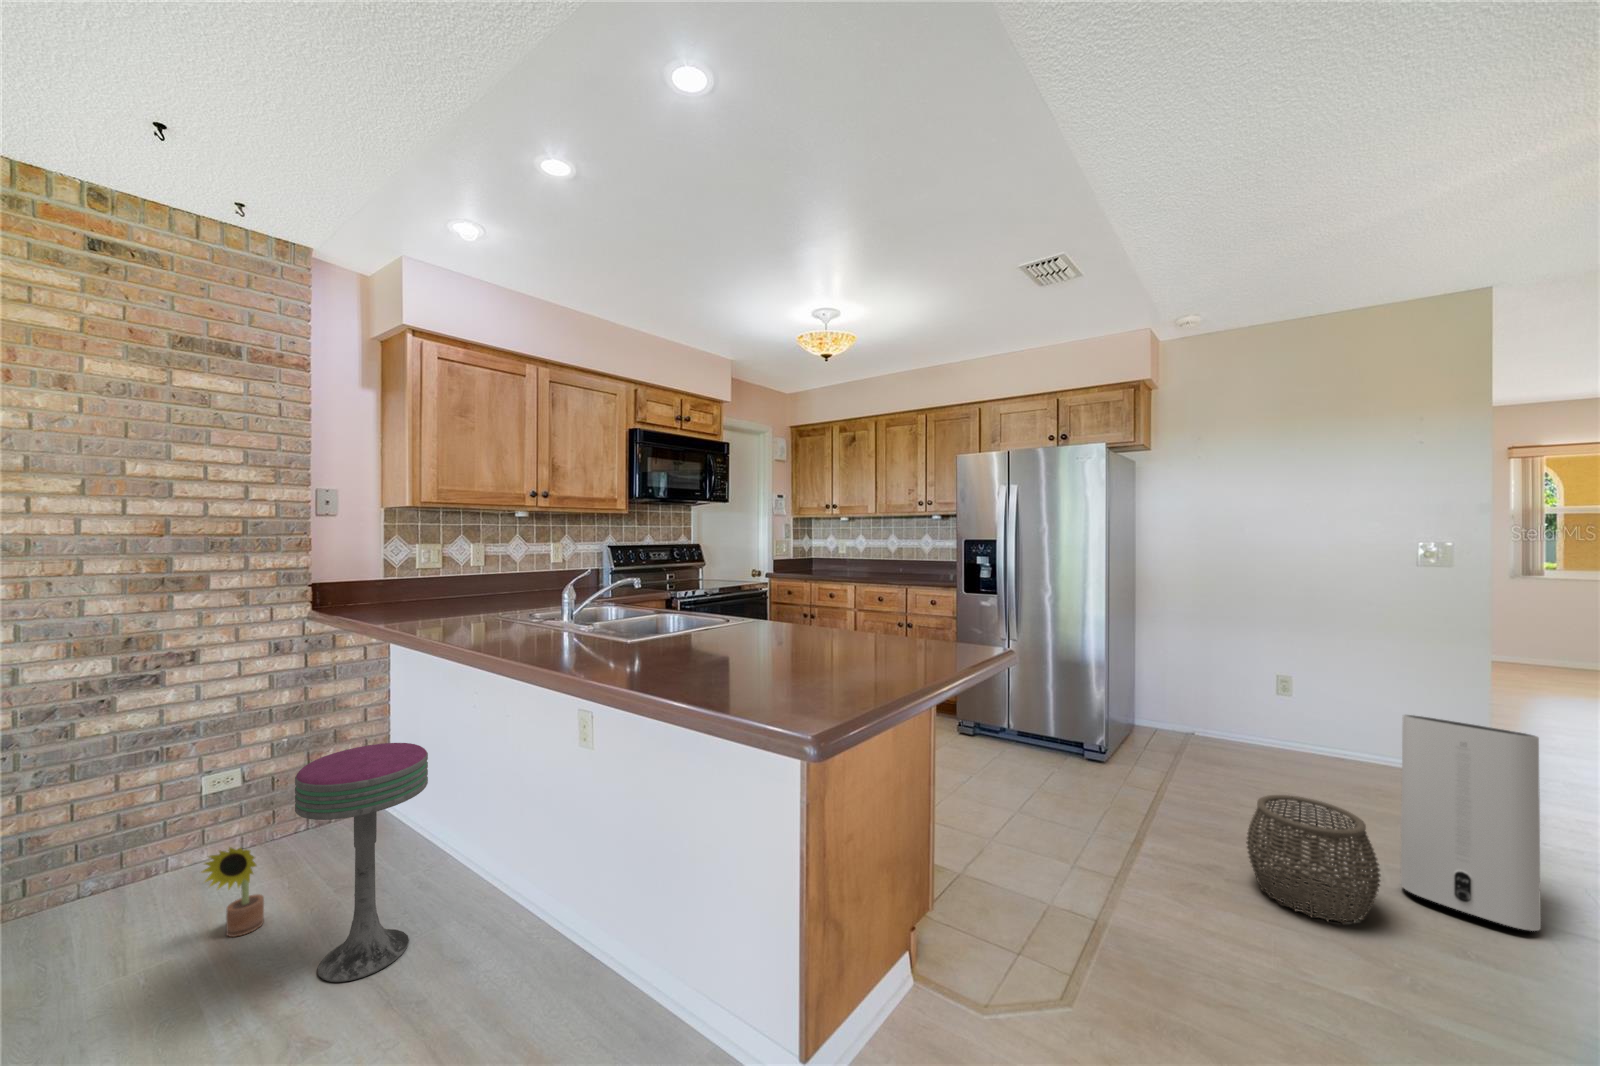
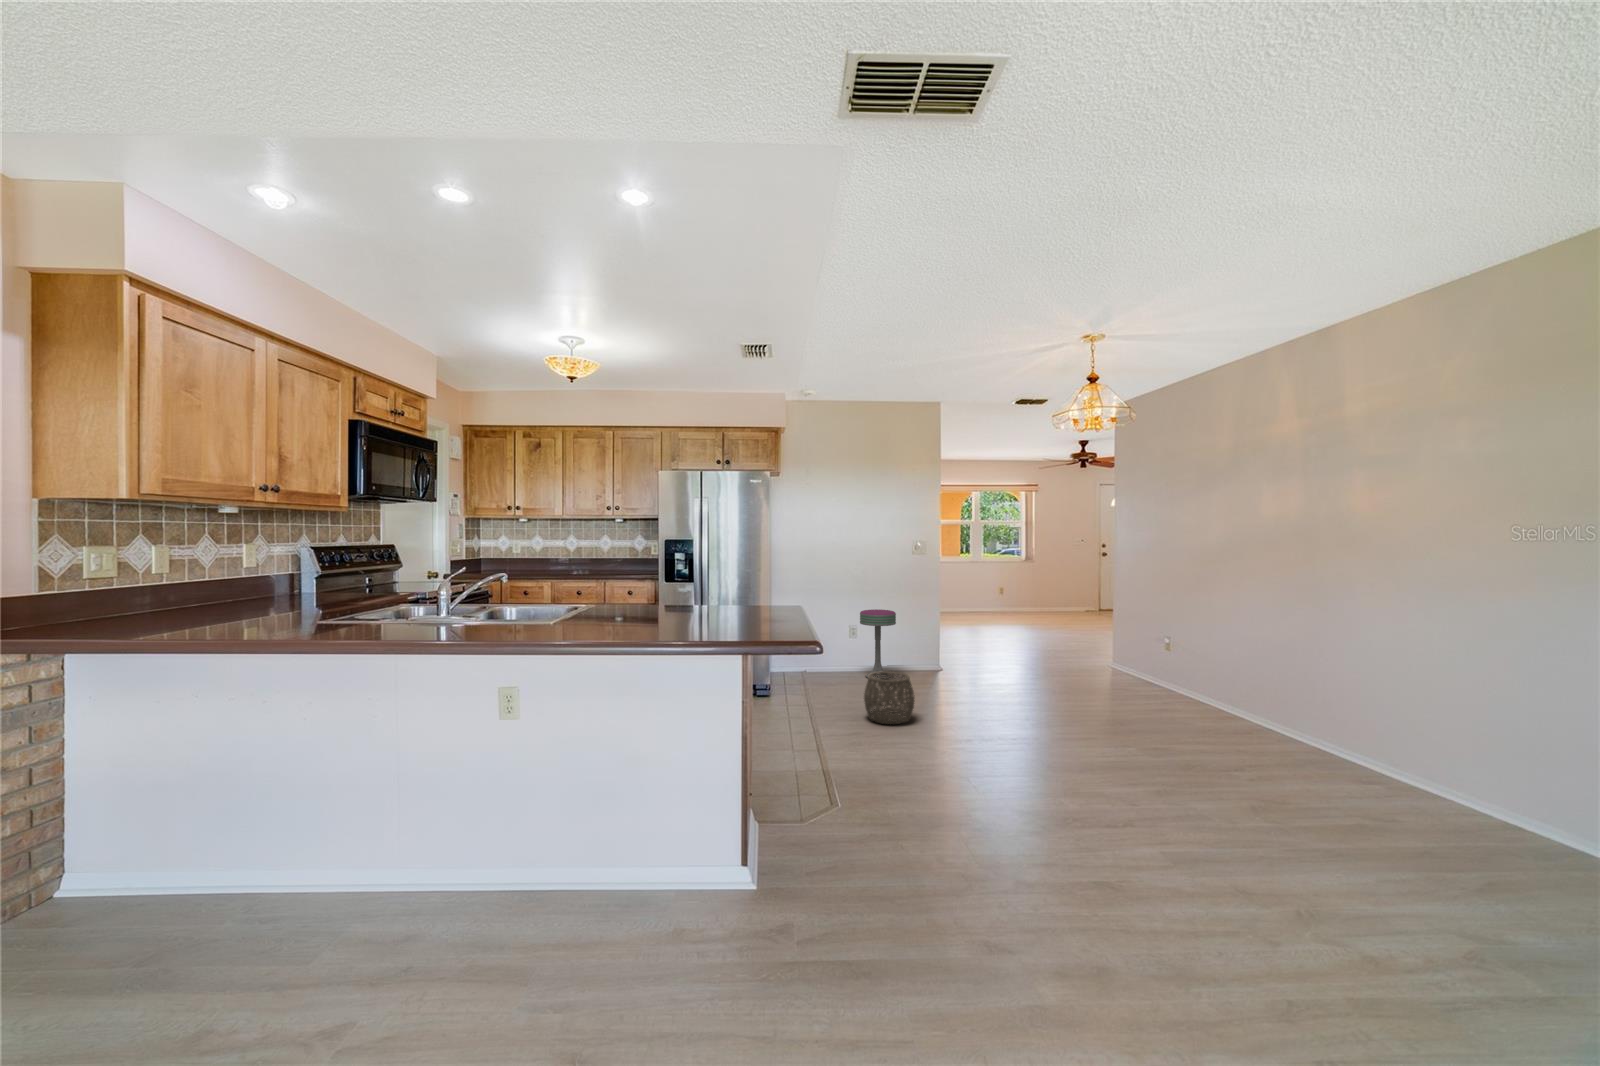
air purifier: present [1400,715,1541,931] -> none [914,624,958,708]
bar stool: present [295,743,428,982] -> present [860,609,896,678]
decorative plant: present [202,847,264,937] -> none [80,894,163,1011]

